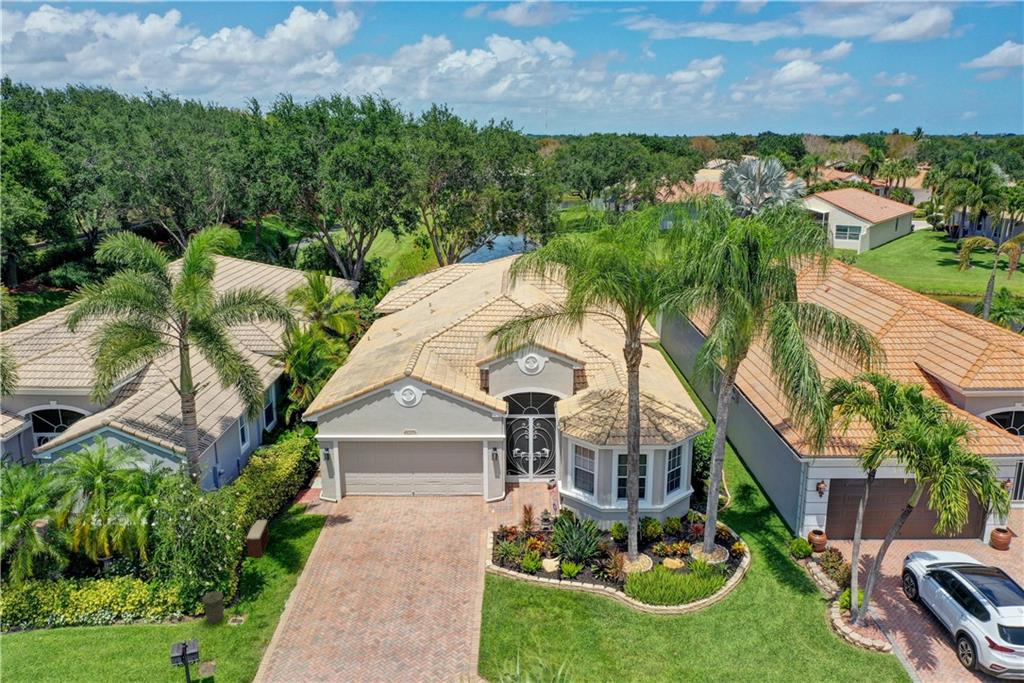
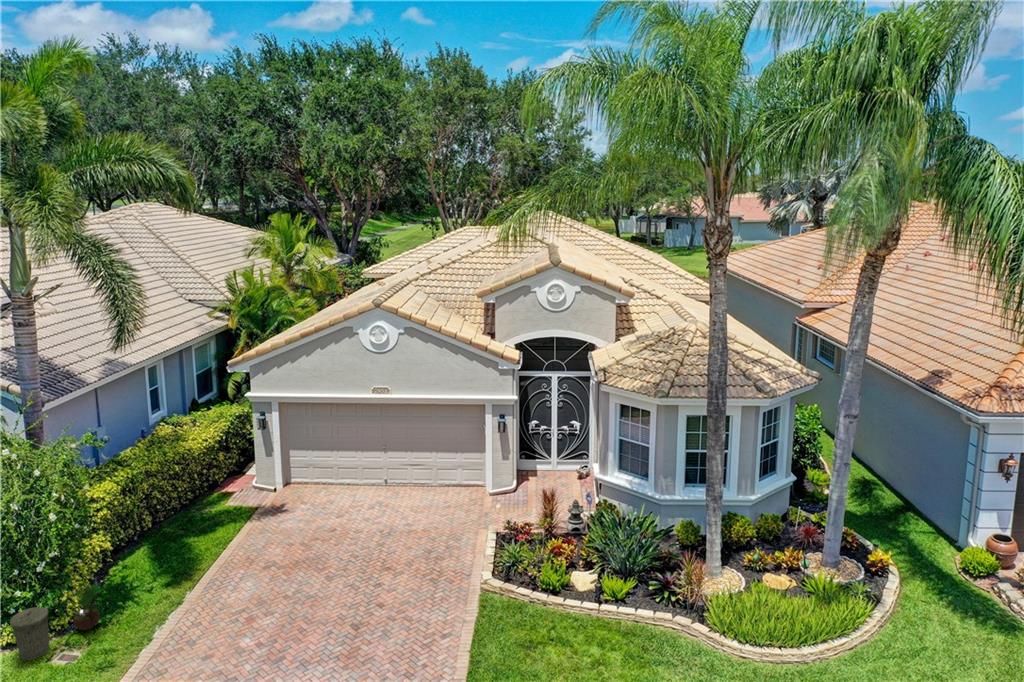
bench: present [246,520,269,558] -> none [119,506,164,563]
potted tree: none [234,574,252,604] -> present [73,585,100,630]

